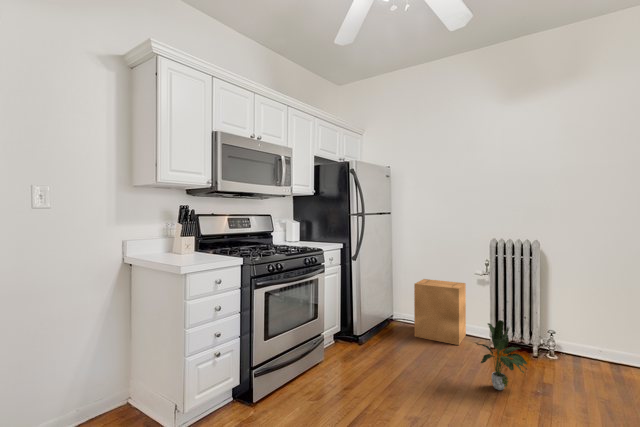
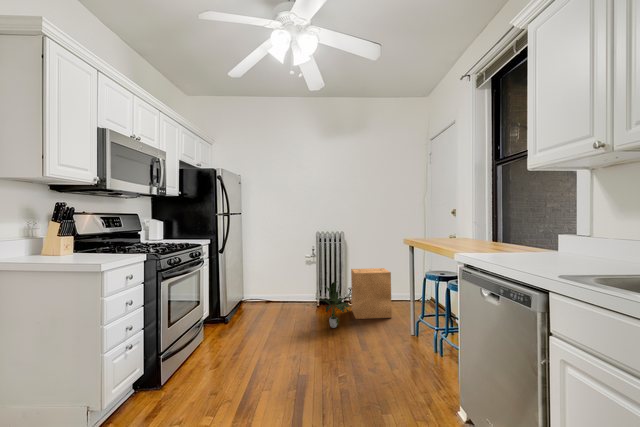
cardboard box: present [414,279,466,345] -> present [351,268,392,319]

